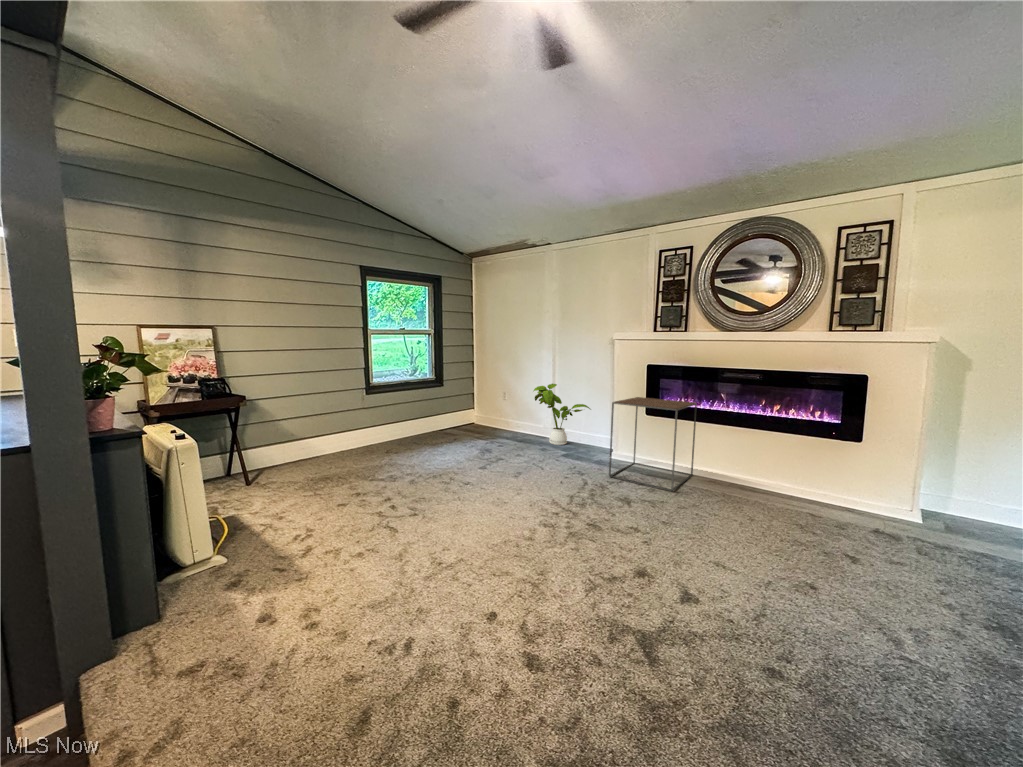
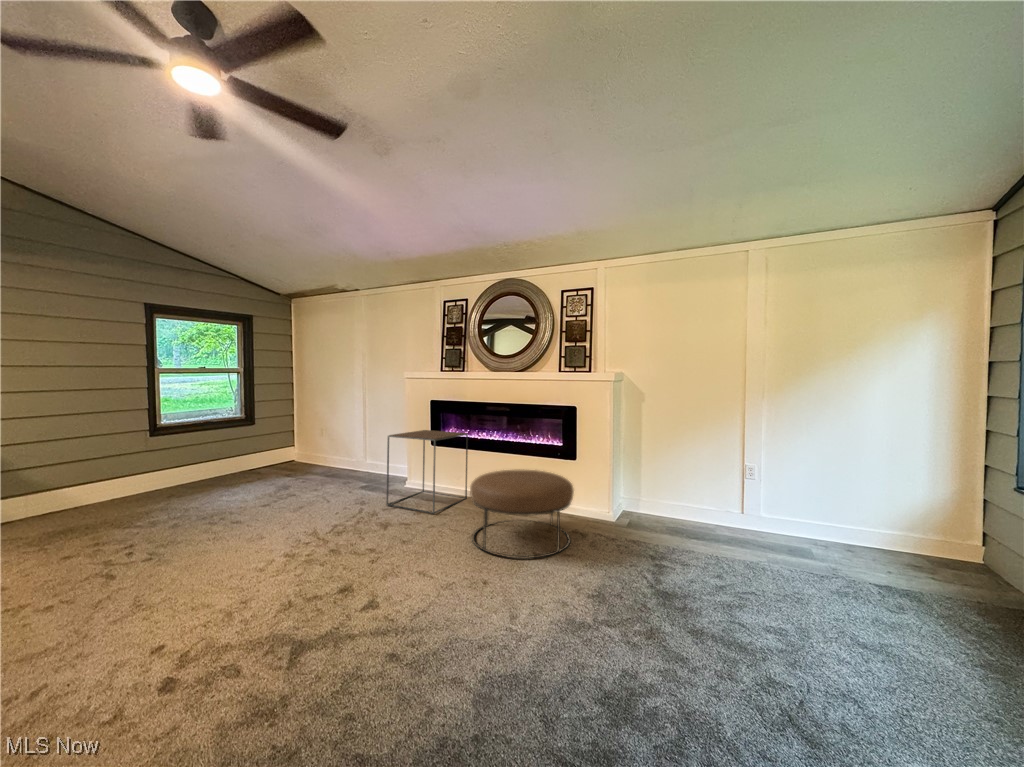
house plant: present [534,384,590,445] -> none [337,420,396,479]
ottoman: none [744,450,903,562] -> present [470,470,574,558]

